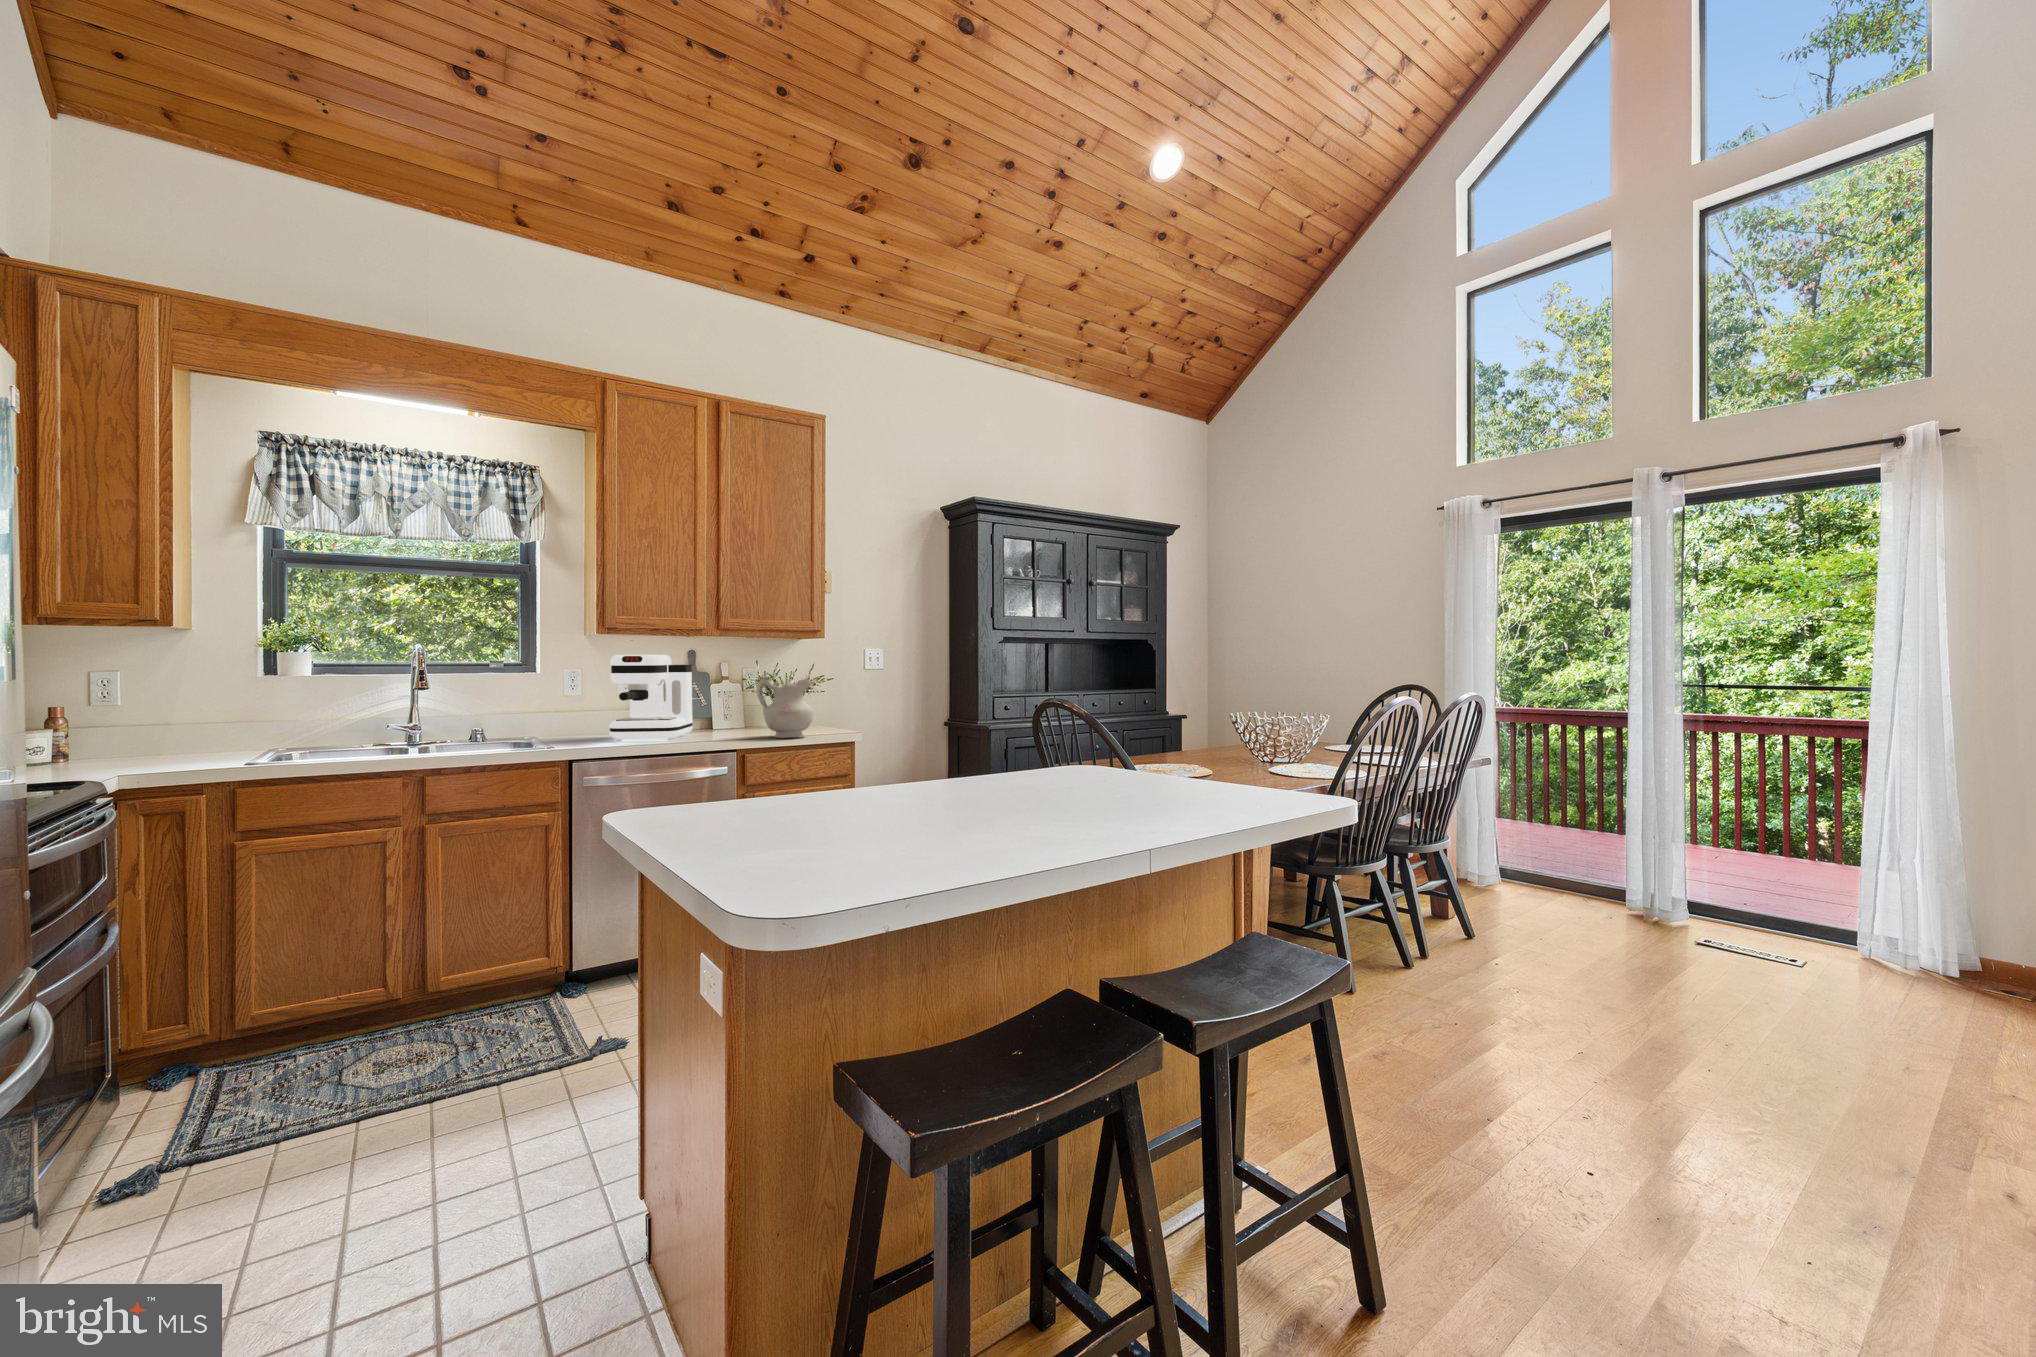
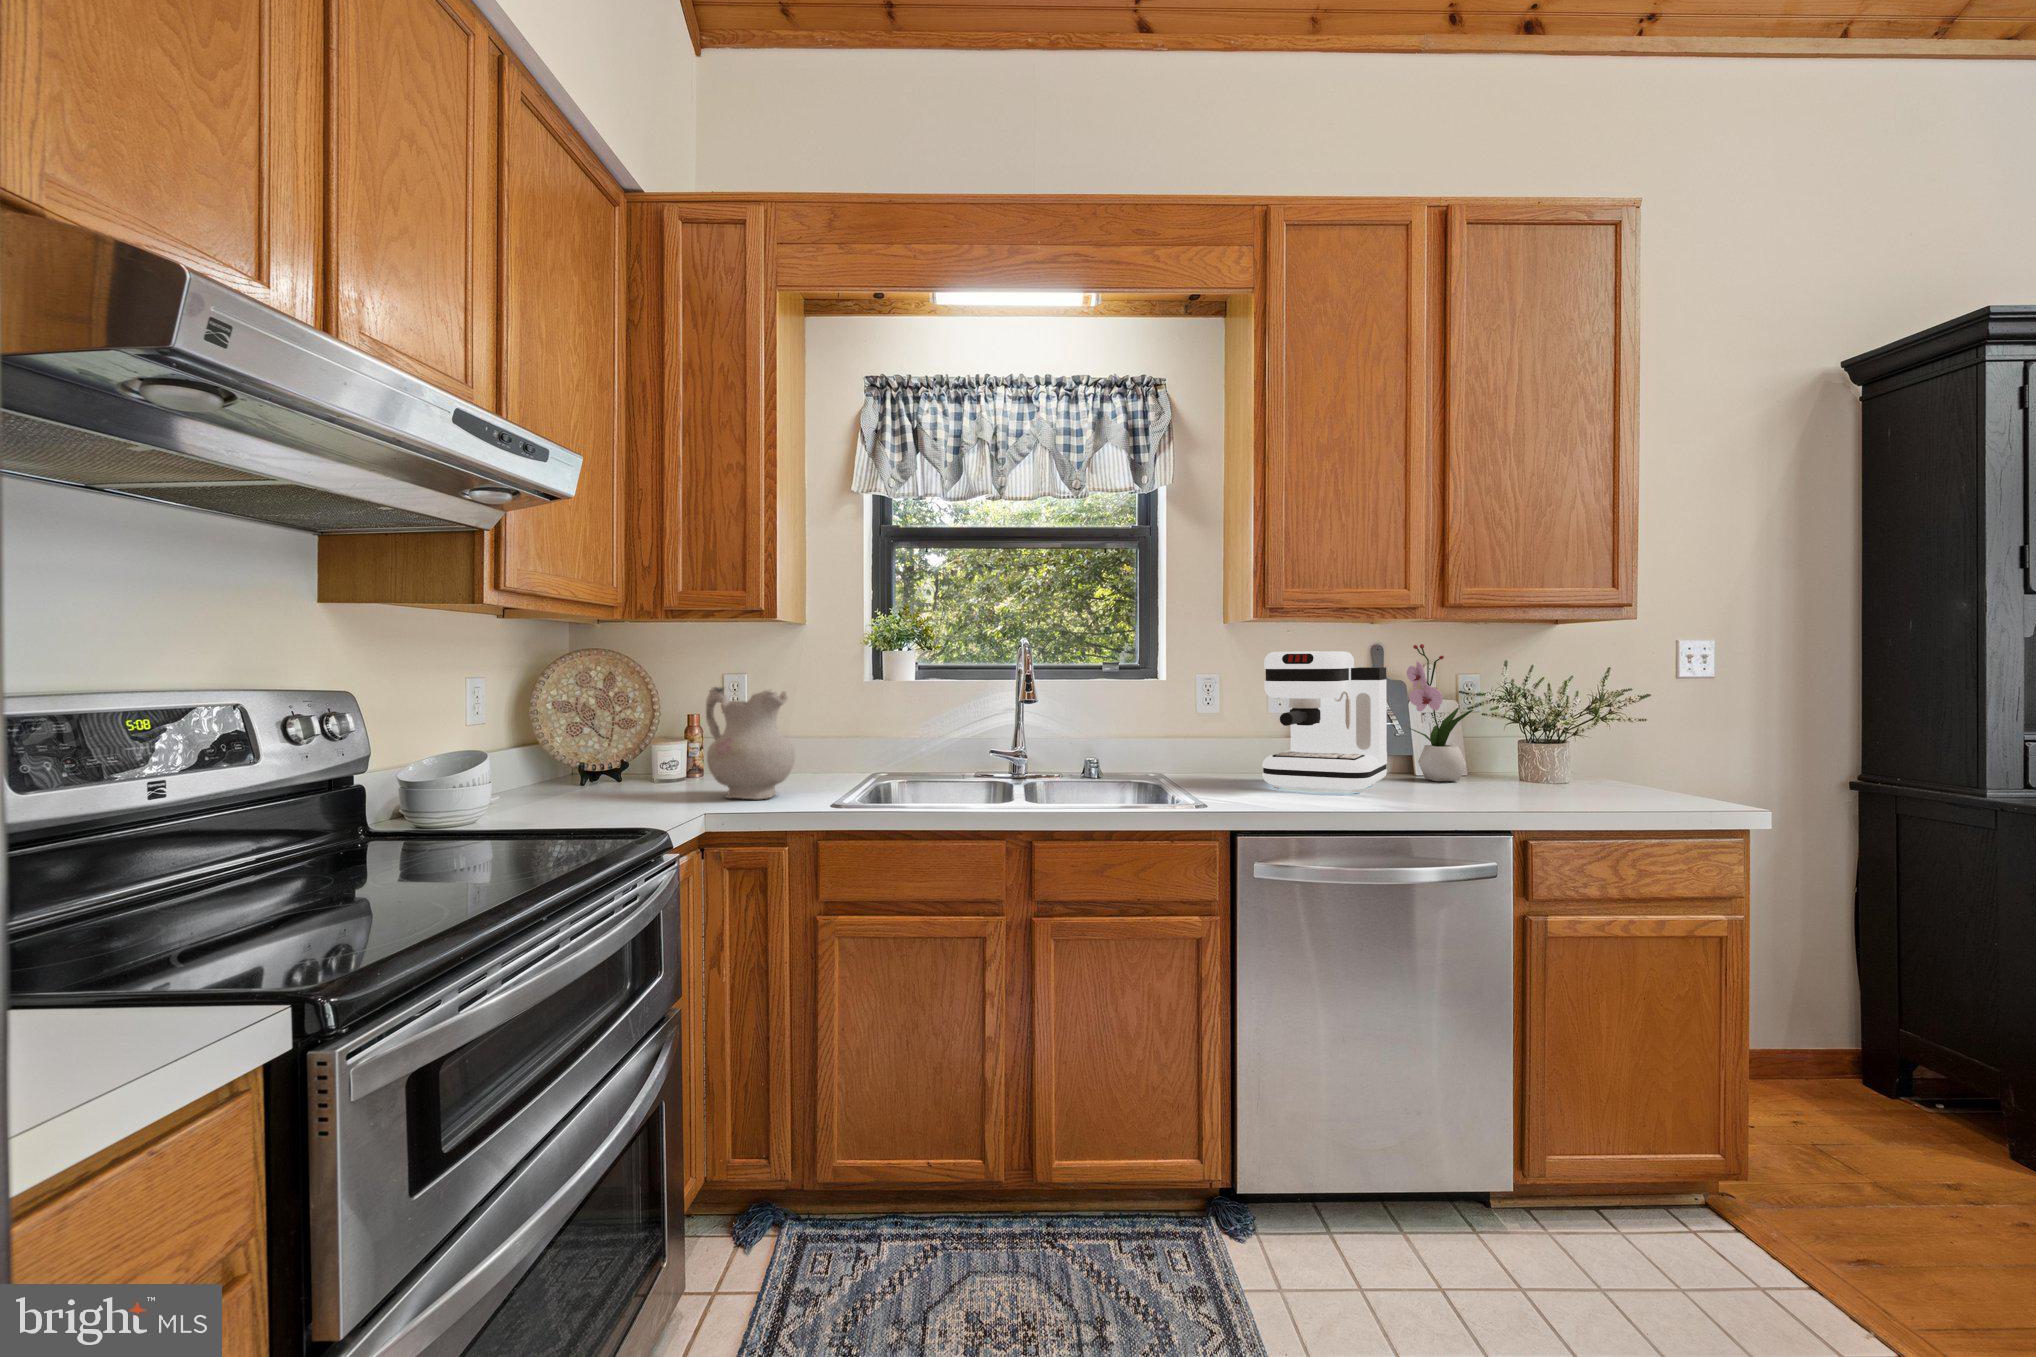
flower arrangement: none [707,651,746,732] -> present [1407,644,1473,781]
ceramic pitcher: present [757,677,813,738] -> present [706,687,795,799]

